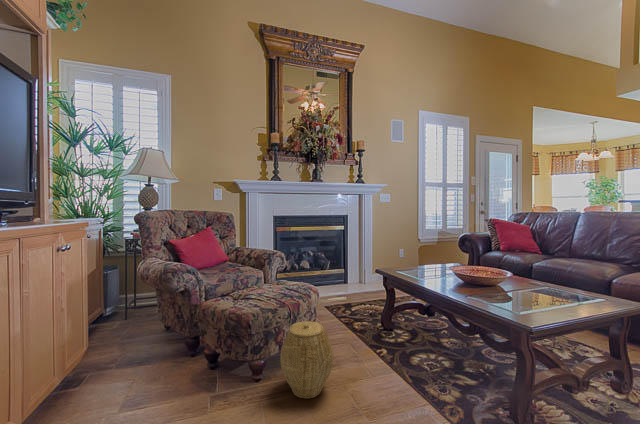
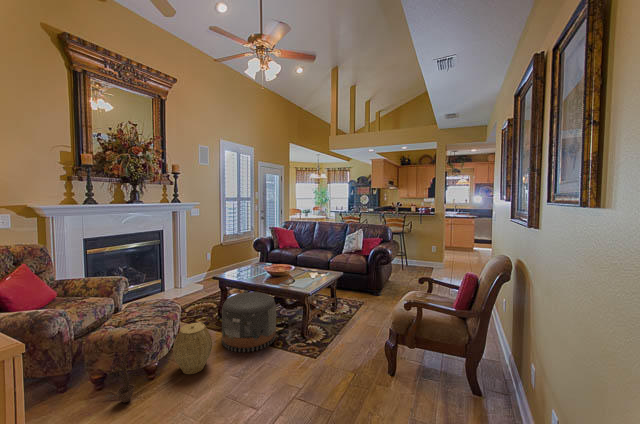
pouf: none [363,299,456,407] -> present [222,292,276,352]
decorative plant: none [207,328,232,398] -> present [105,350,143,402]

